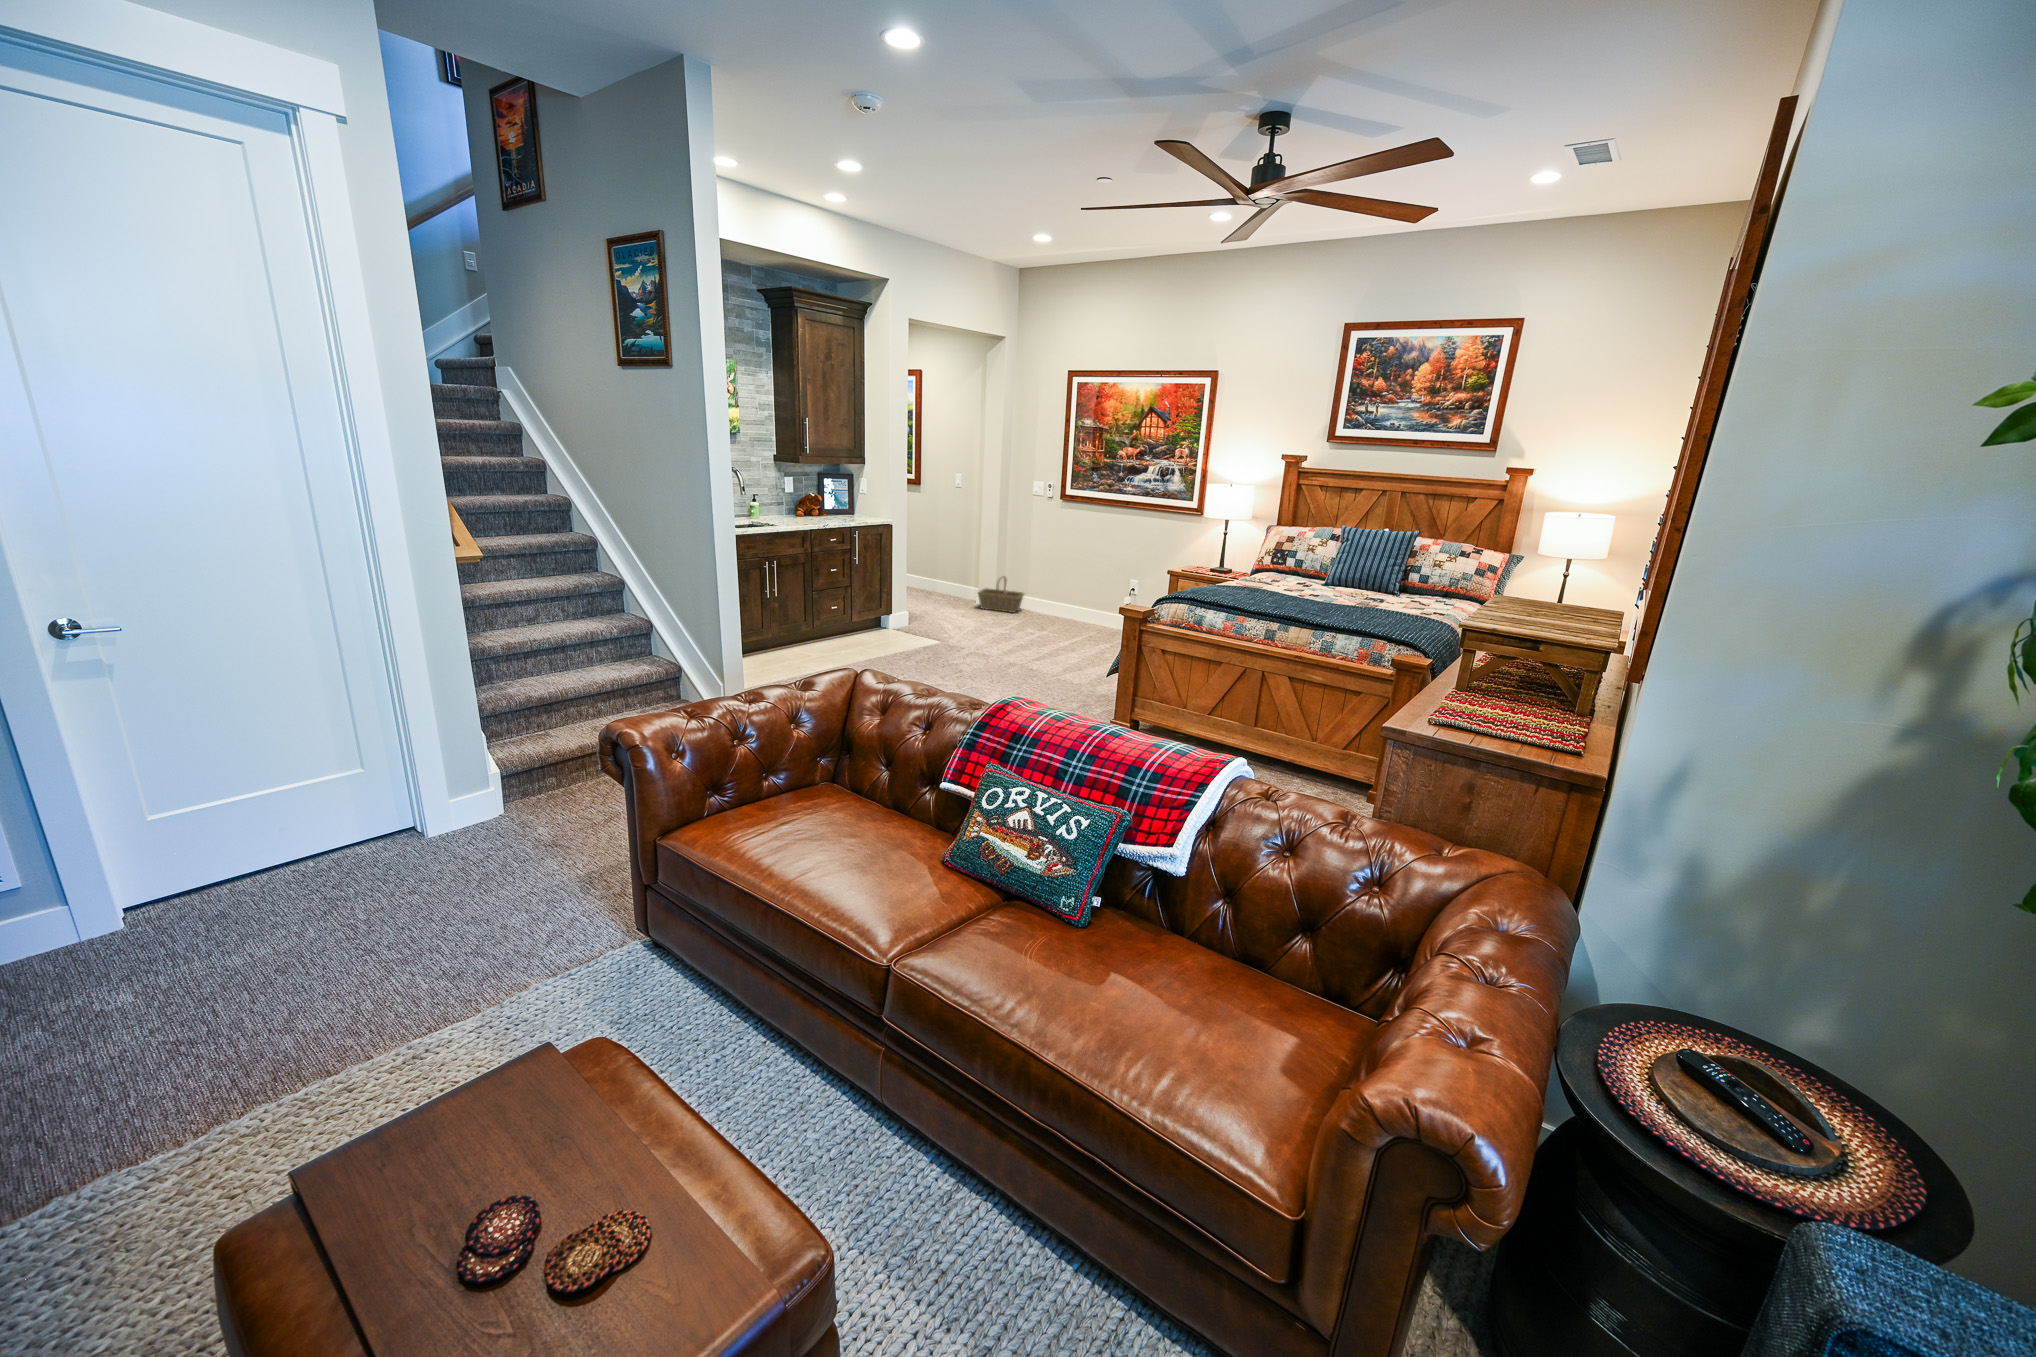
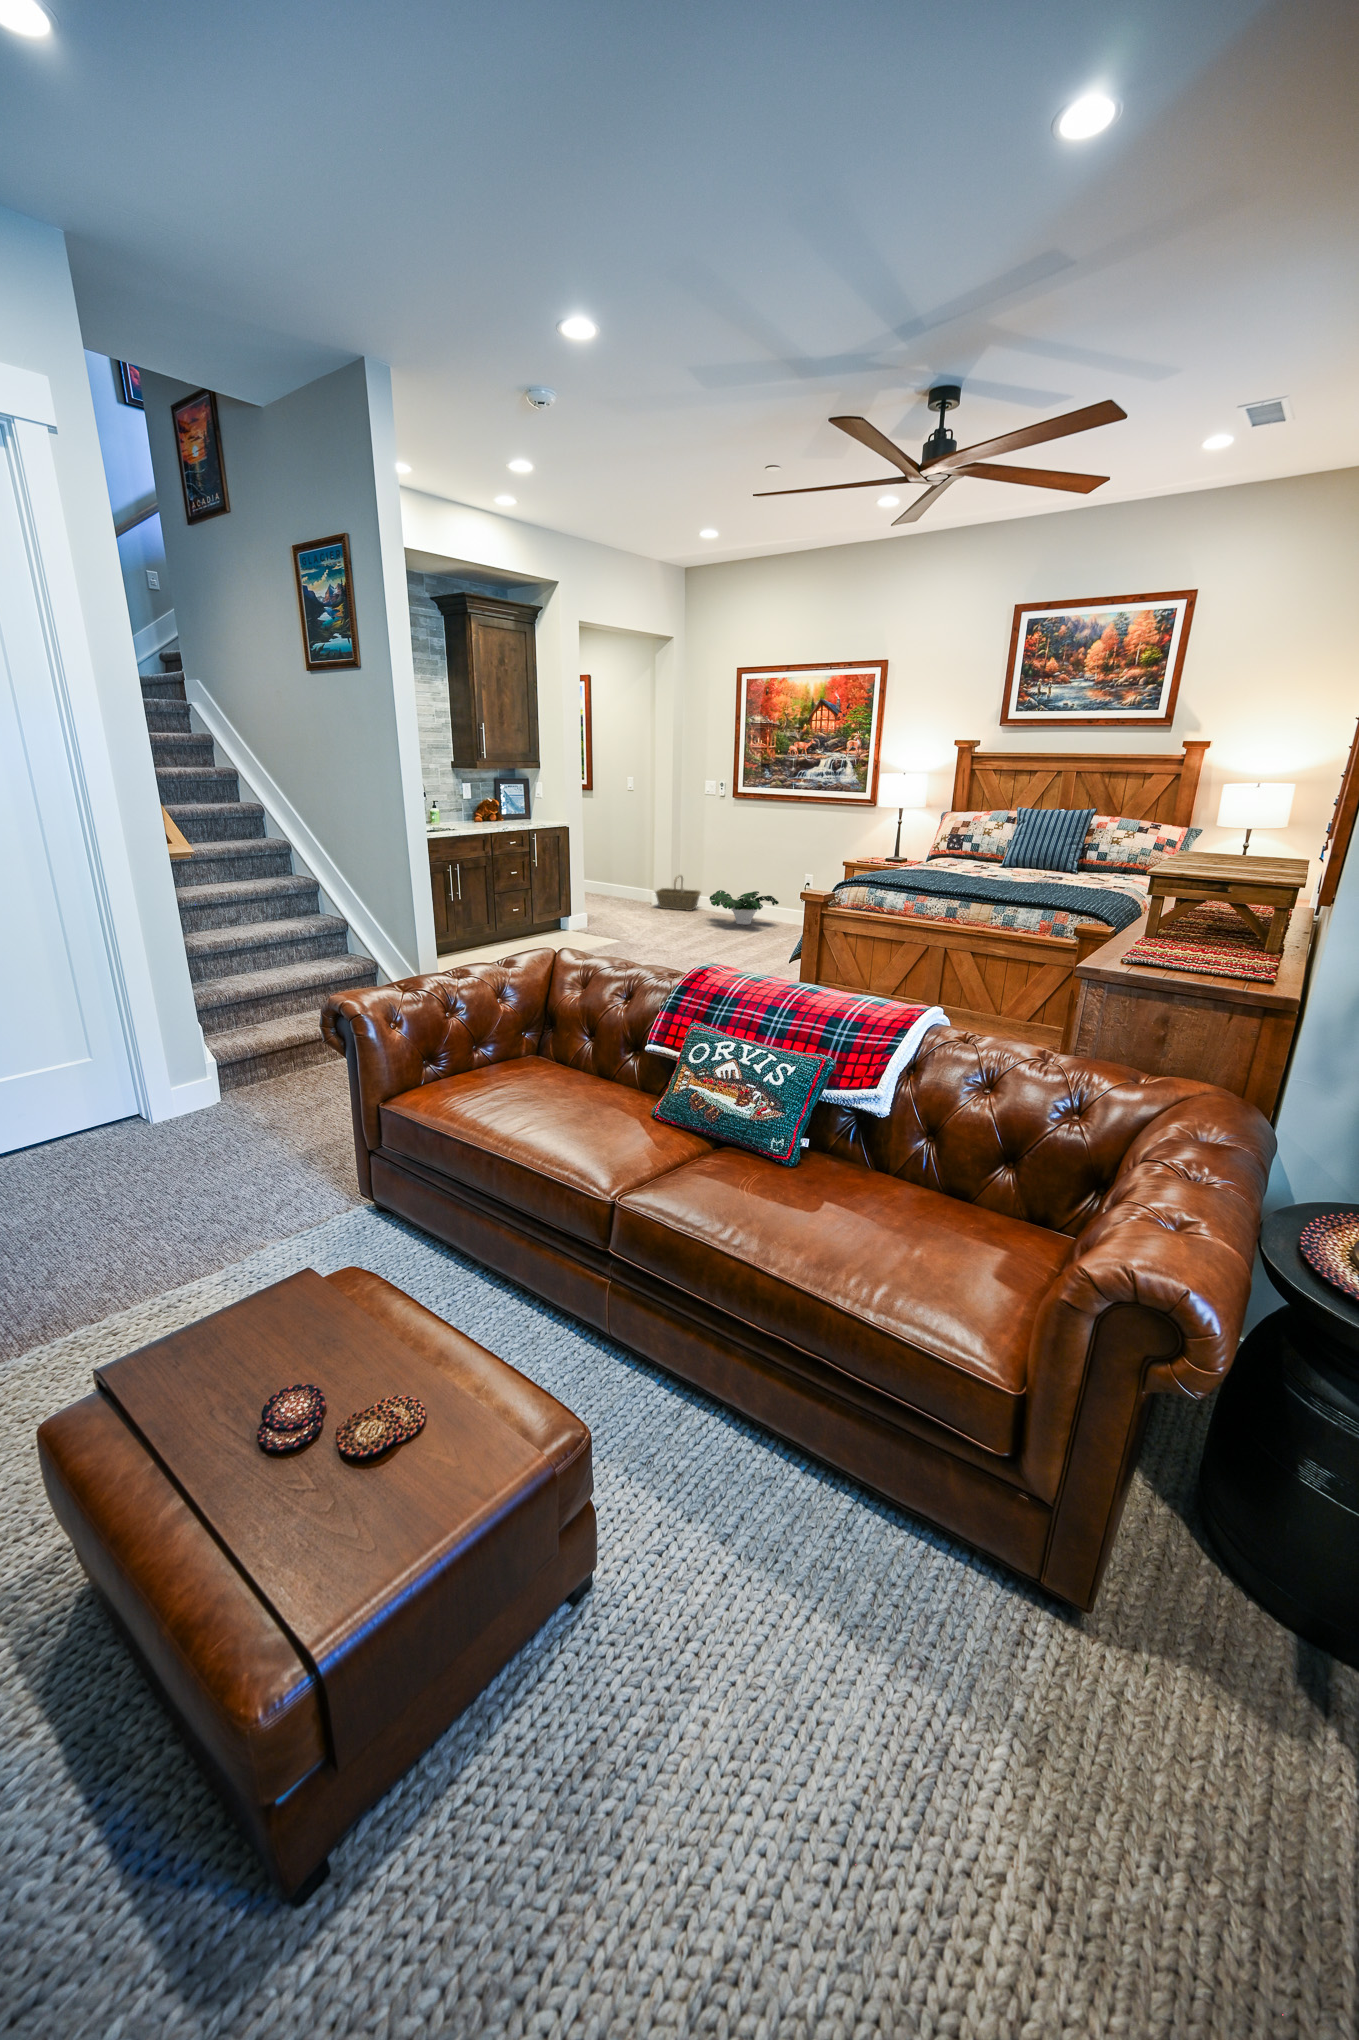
potted plant: none [1032,594,1103,630] -> present [709,890,779,925]

